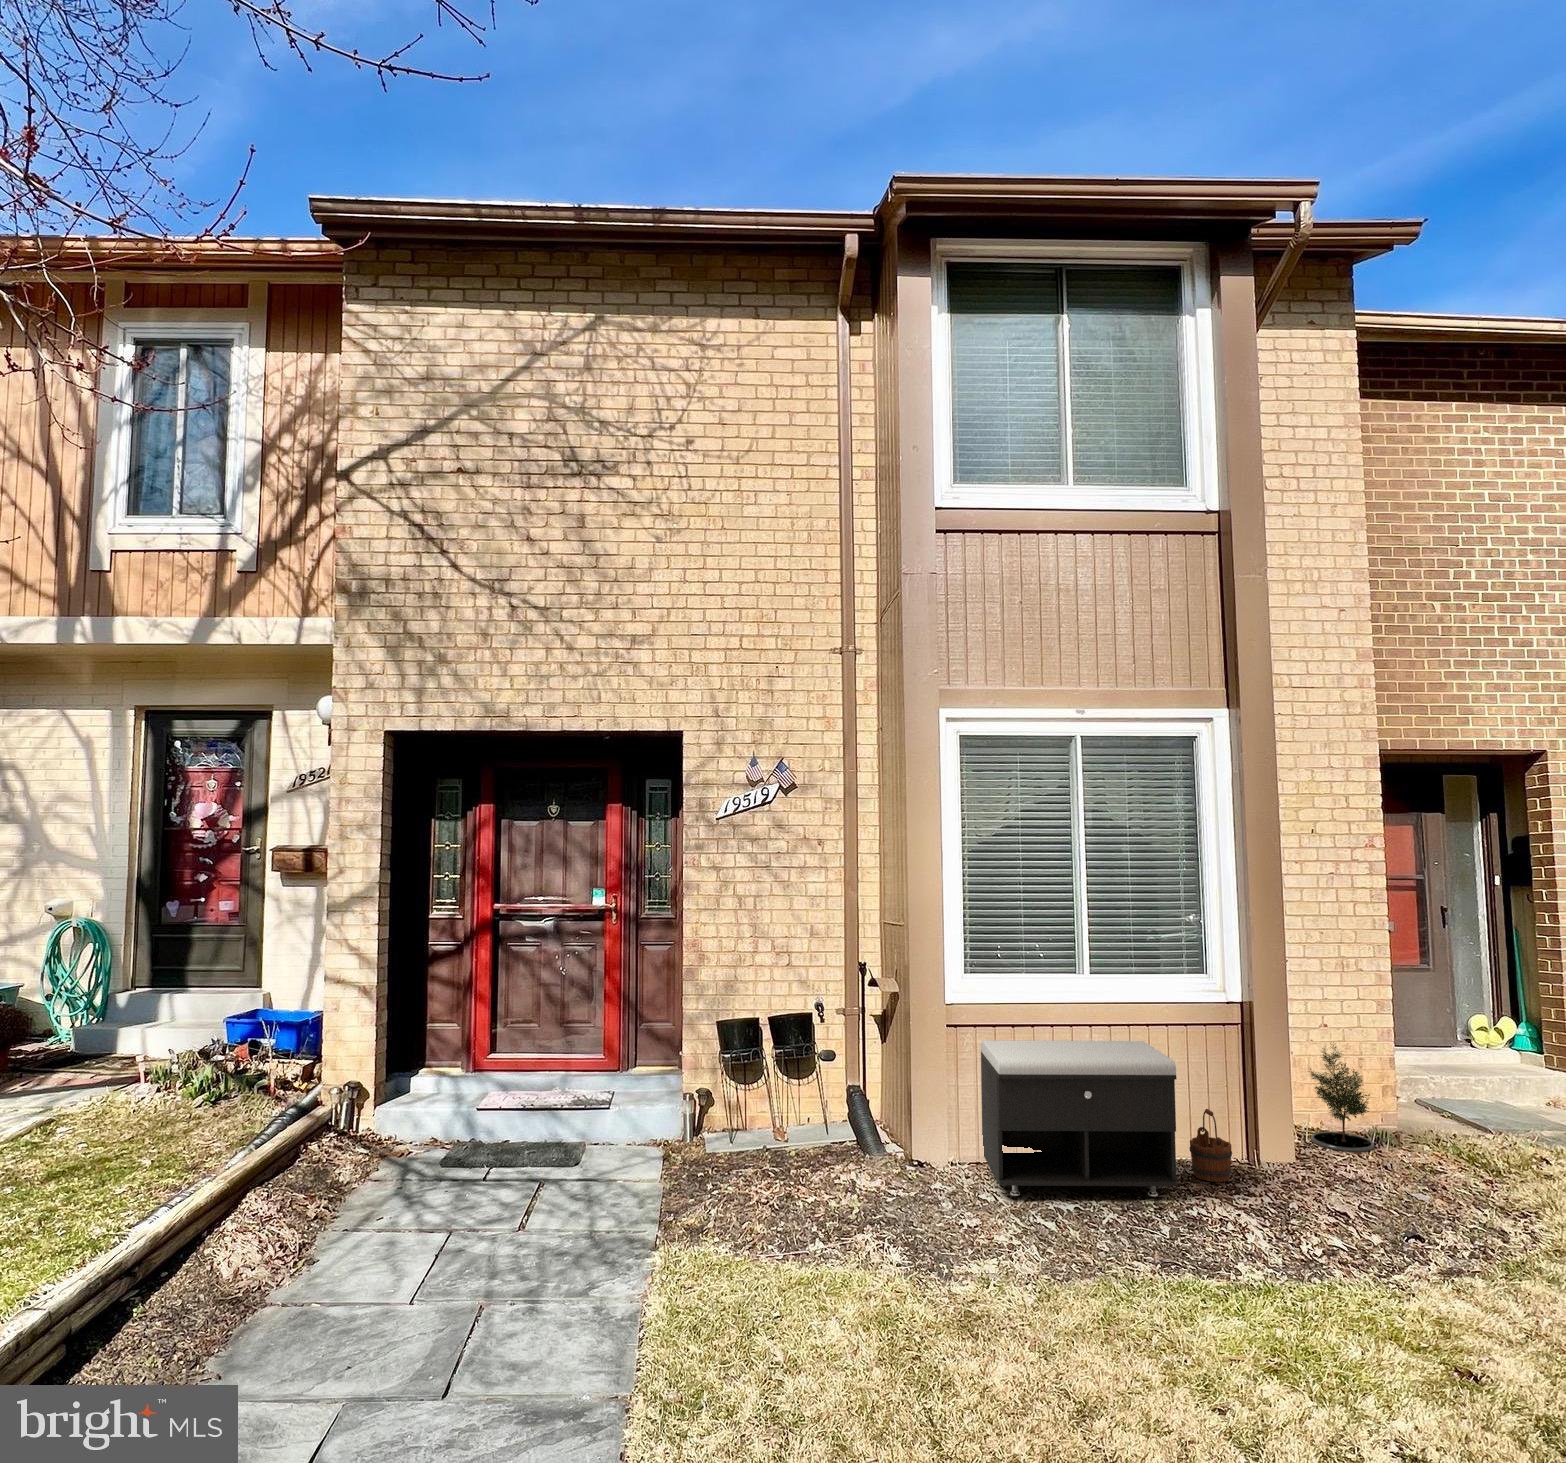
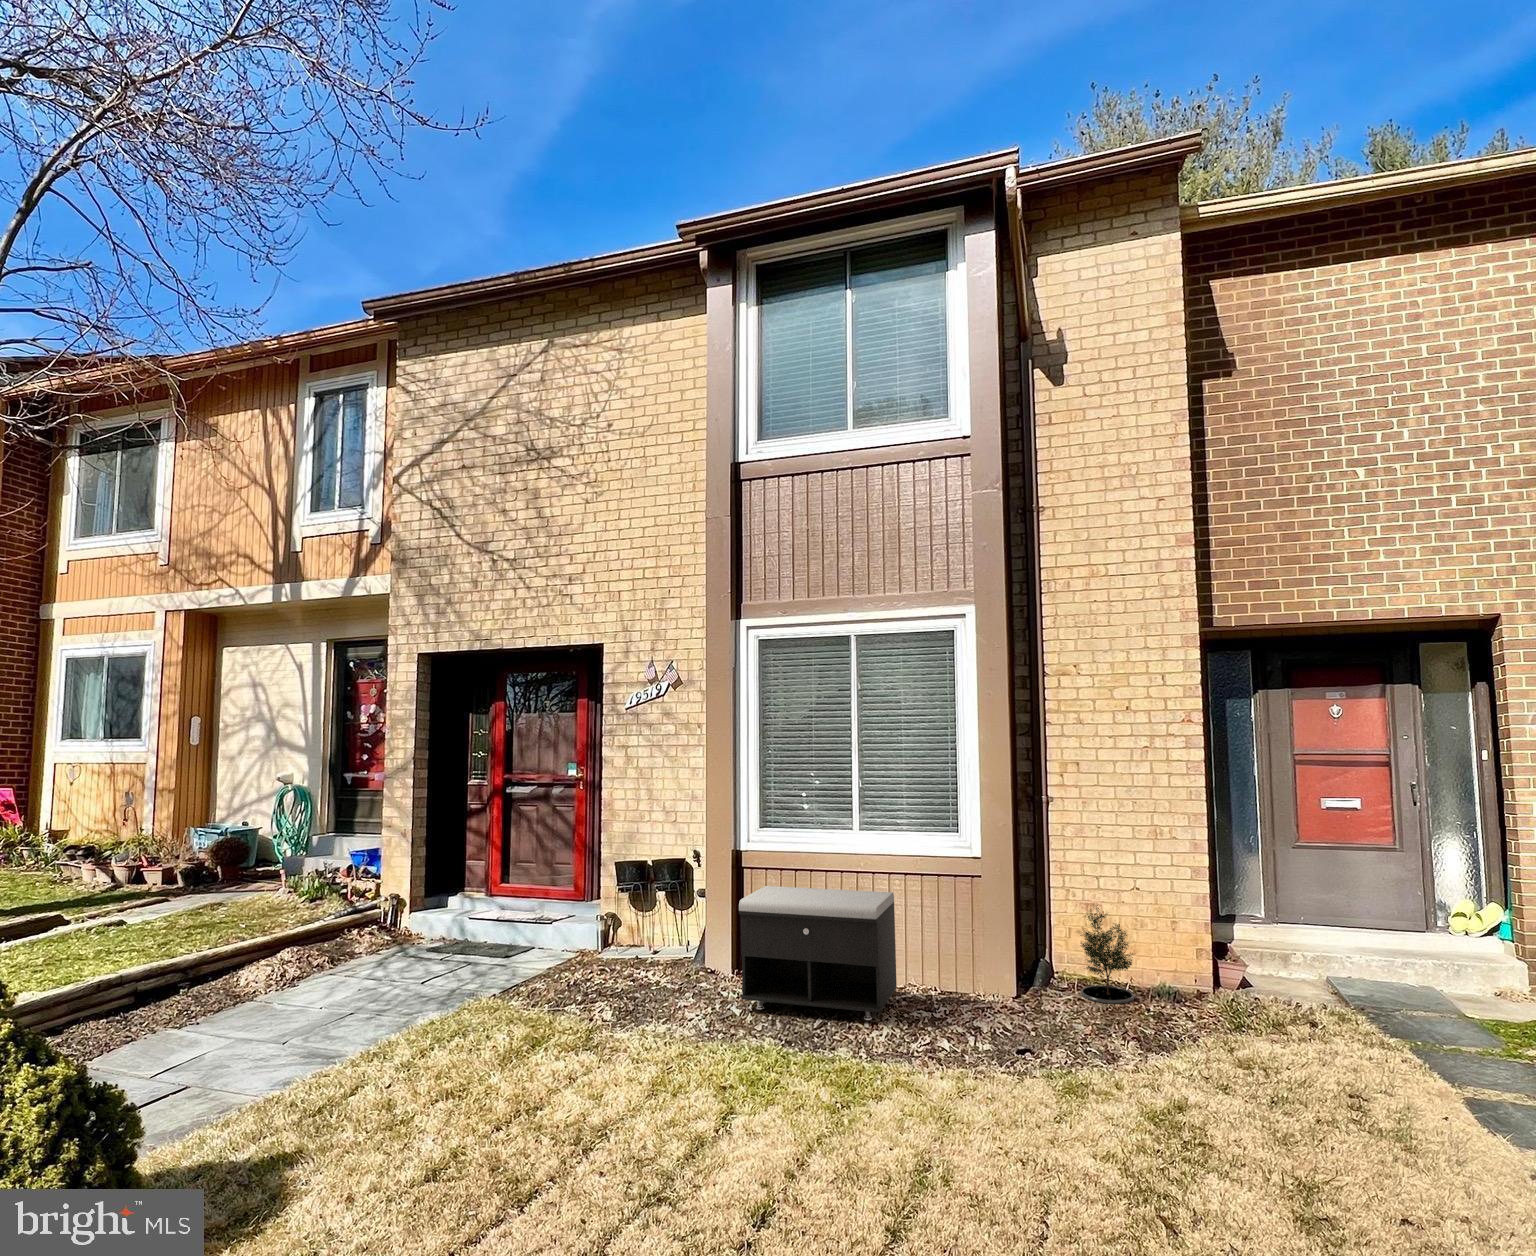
wooden bucket: present [1189,1109,1232,1182] -> none [923,952,957,1015]

